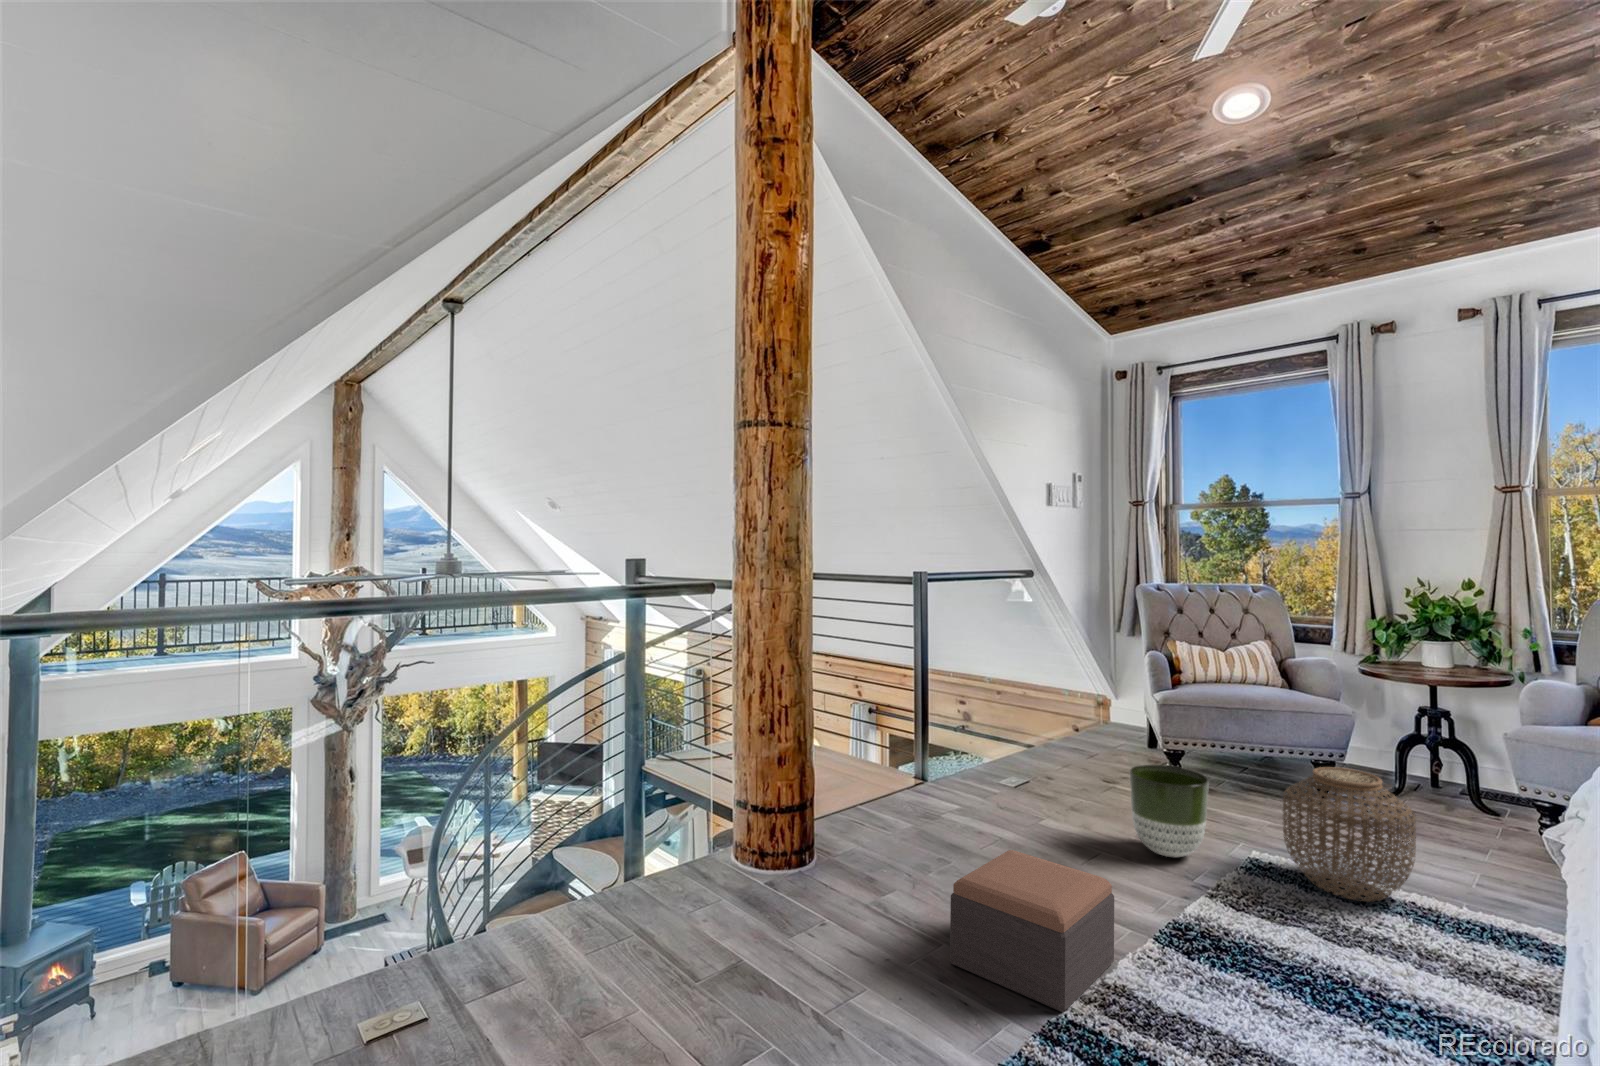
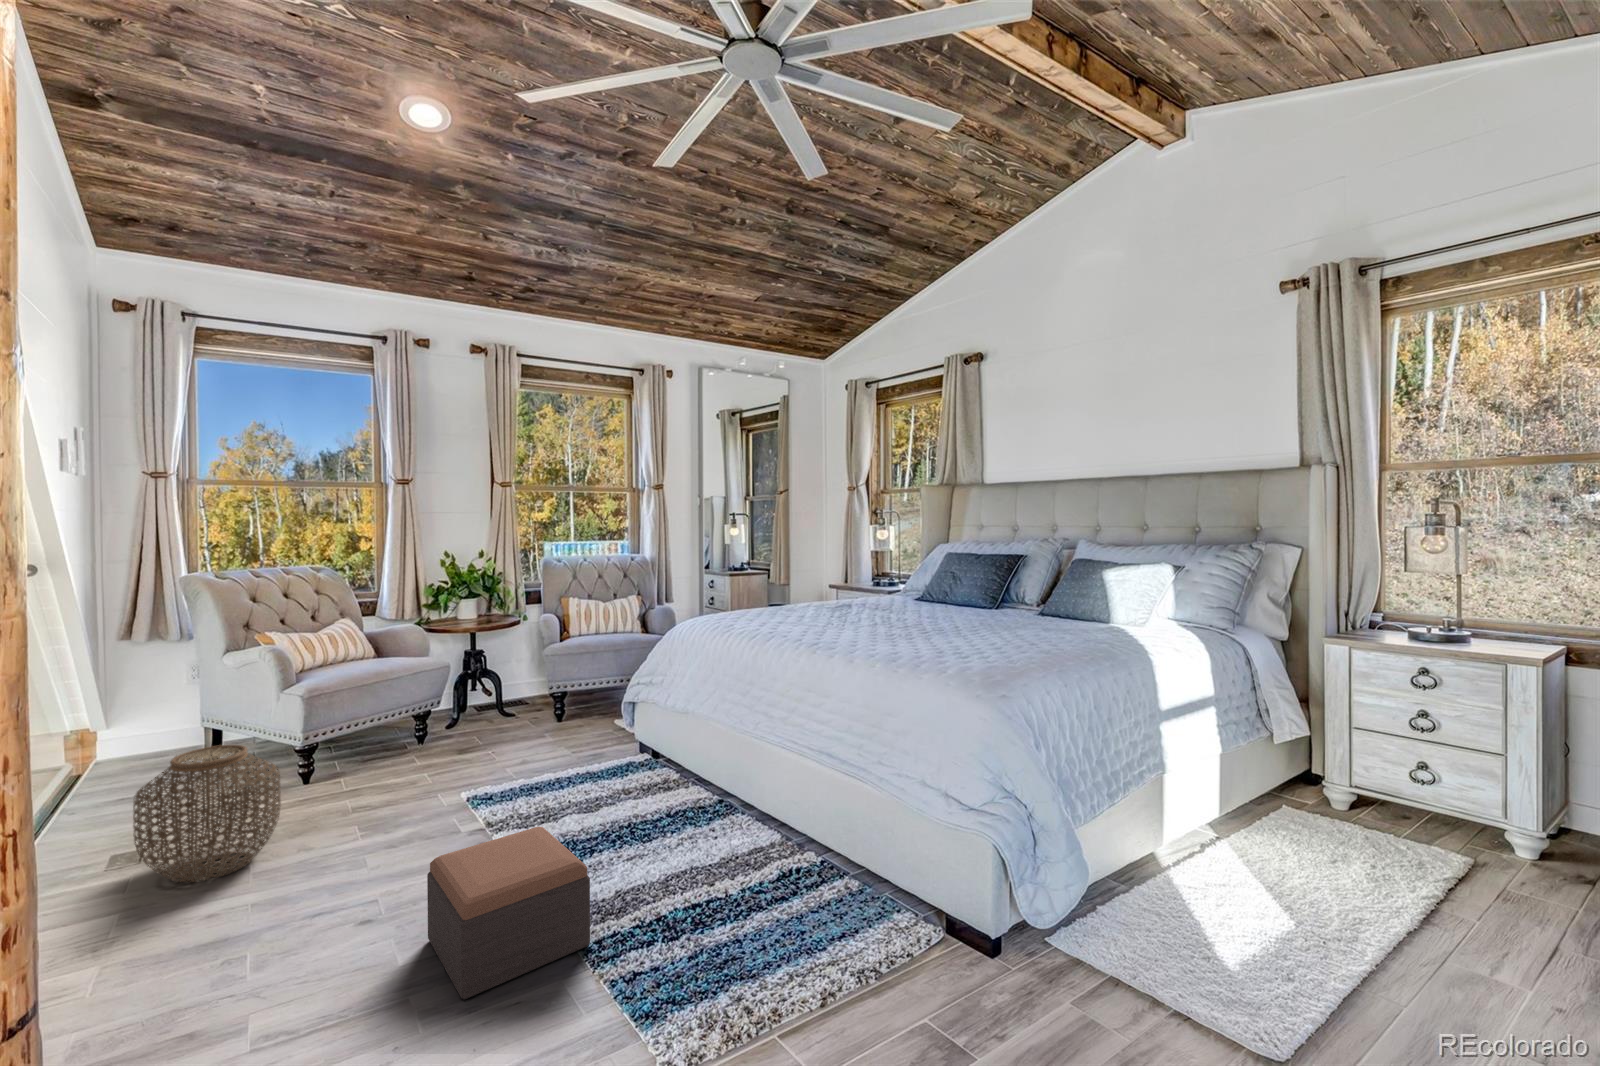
planter: present [1130,765,1209,858] -> none [377,729,455,818]
woven basket: present [1283,767,1416,901] -> present [133,745,281,882]

